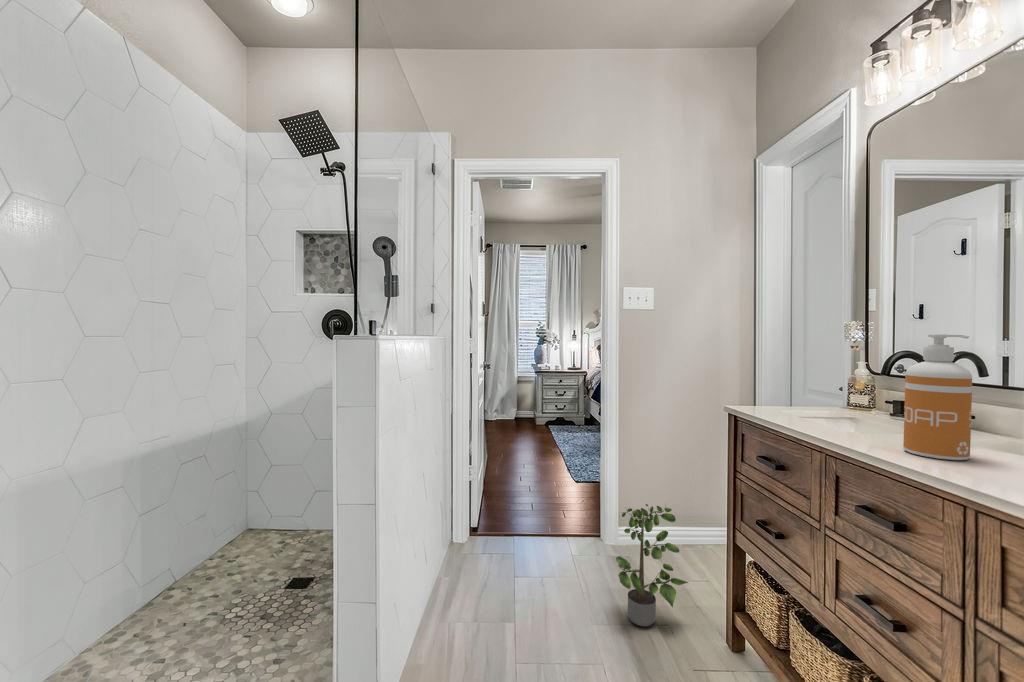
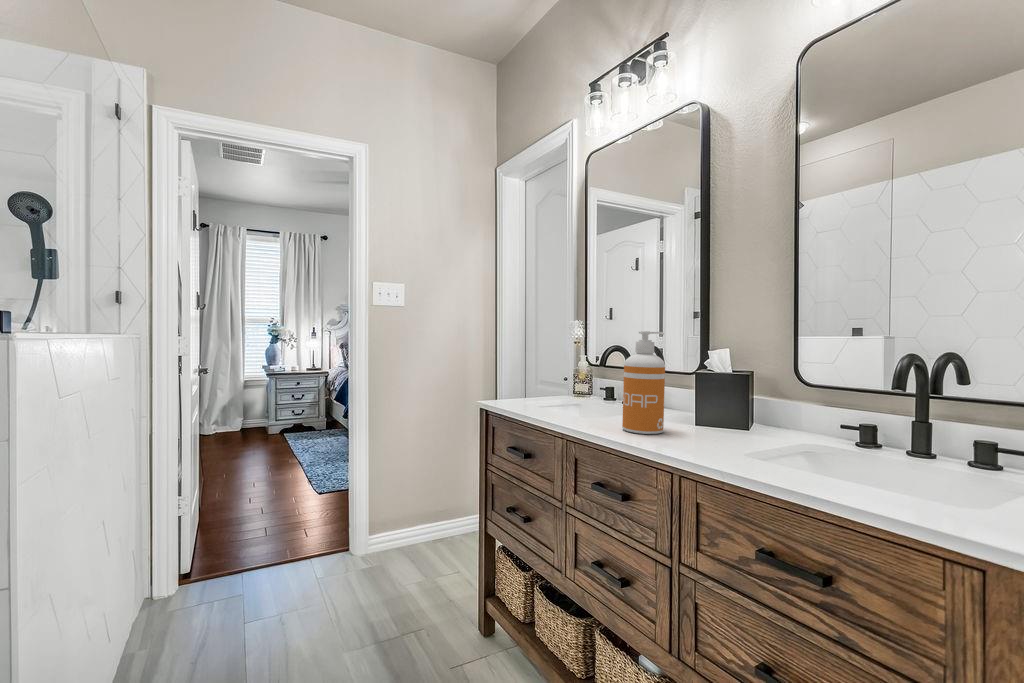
potted plant: present [616,504,688,626] -> none [369,507,446,644]

